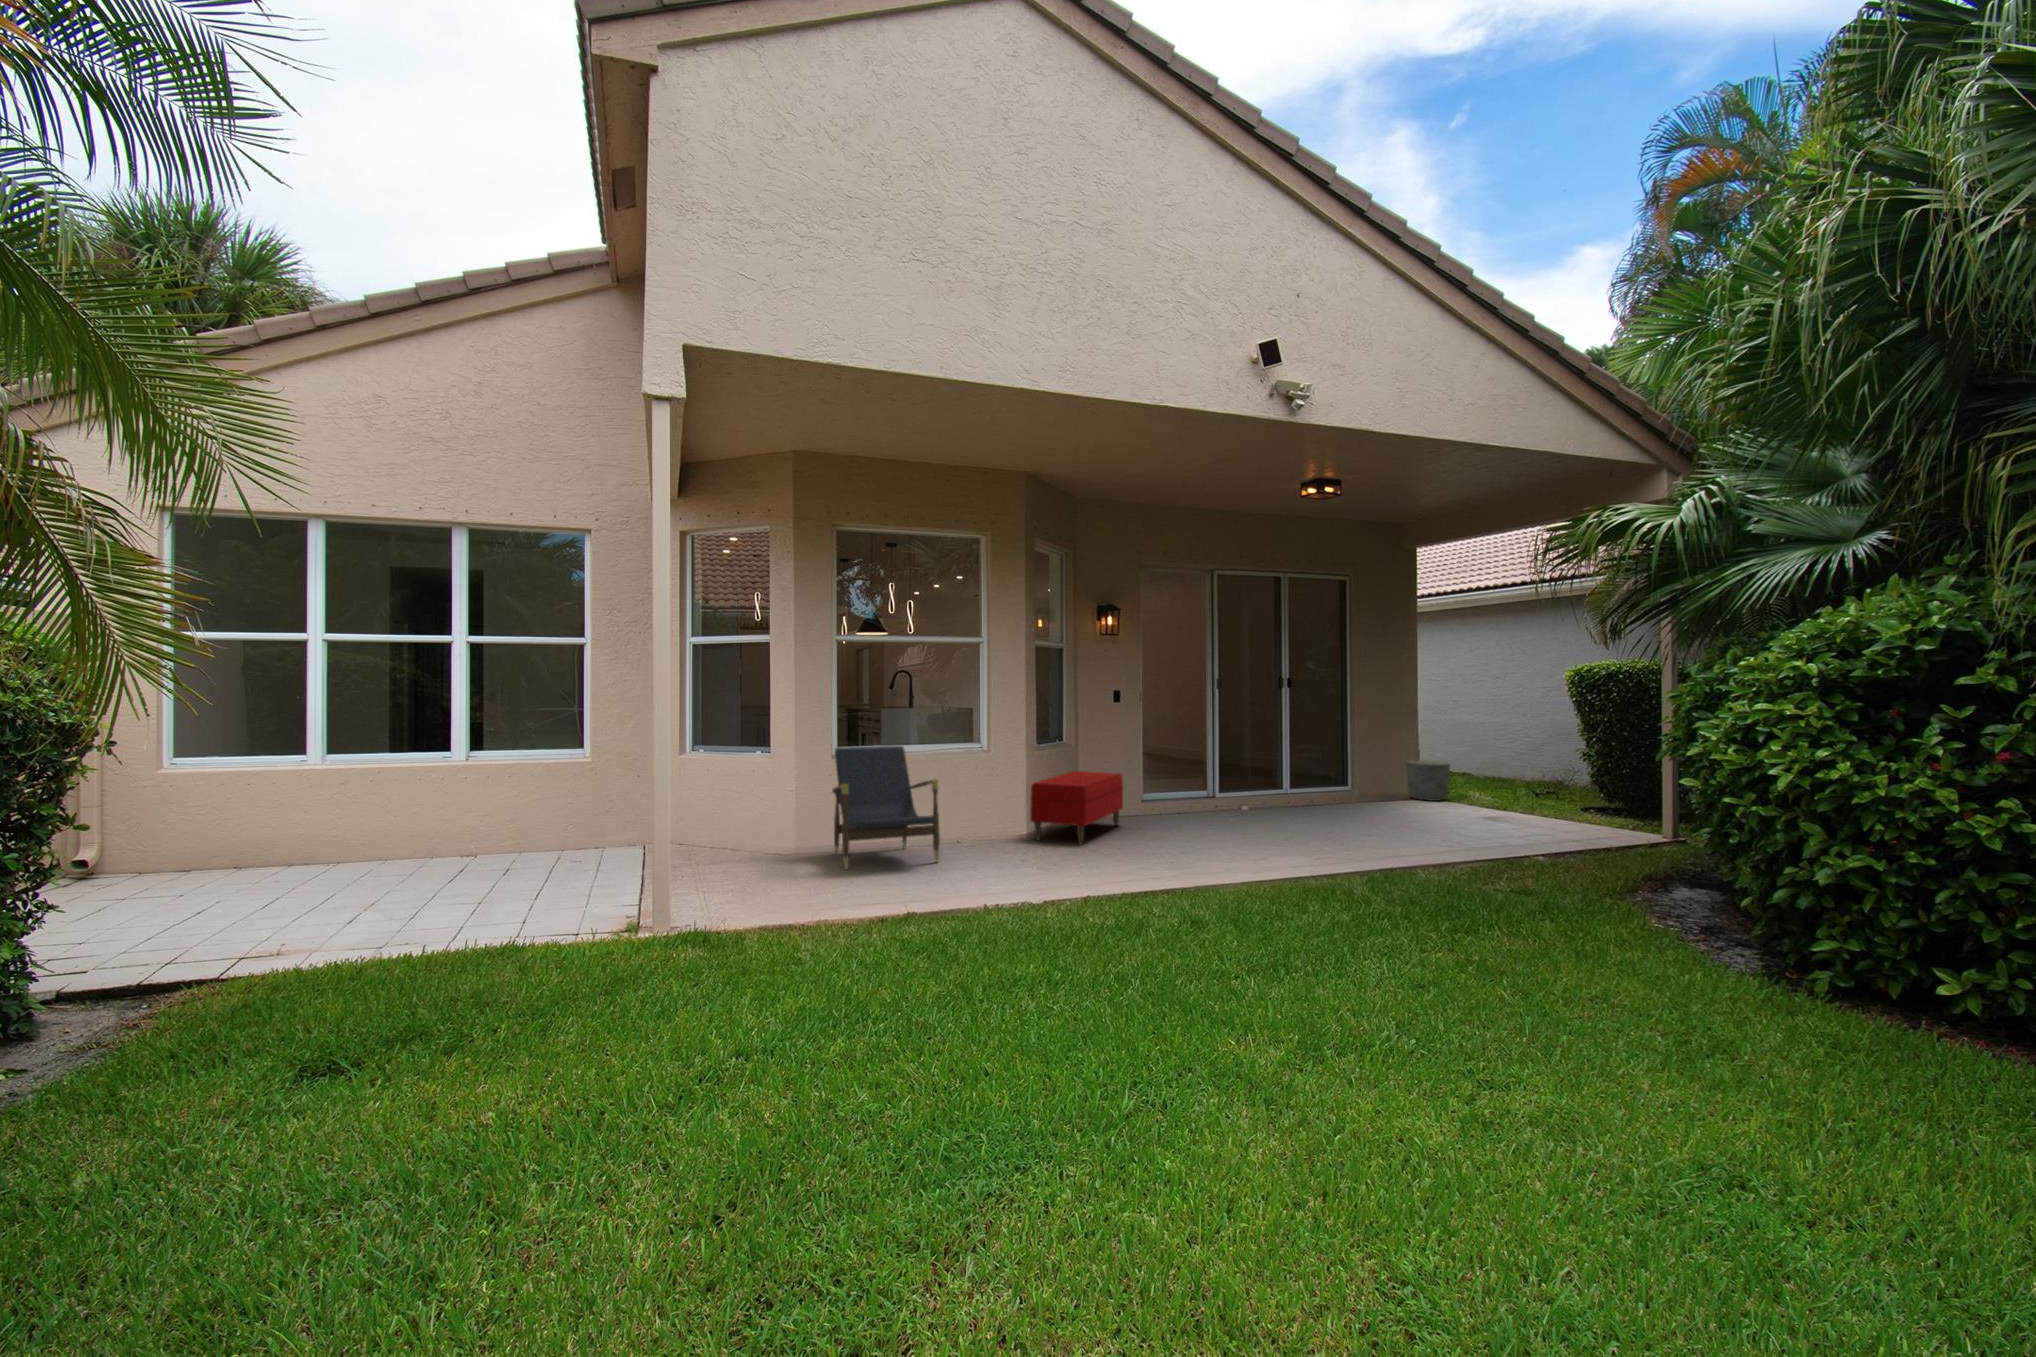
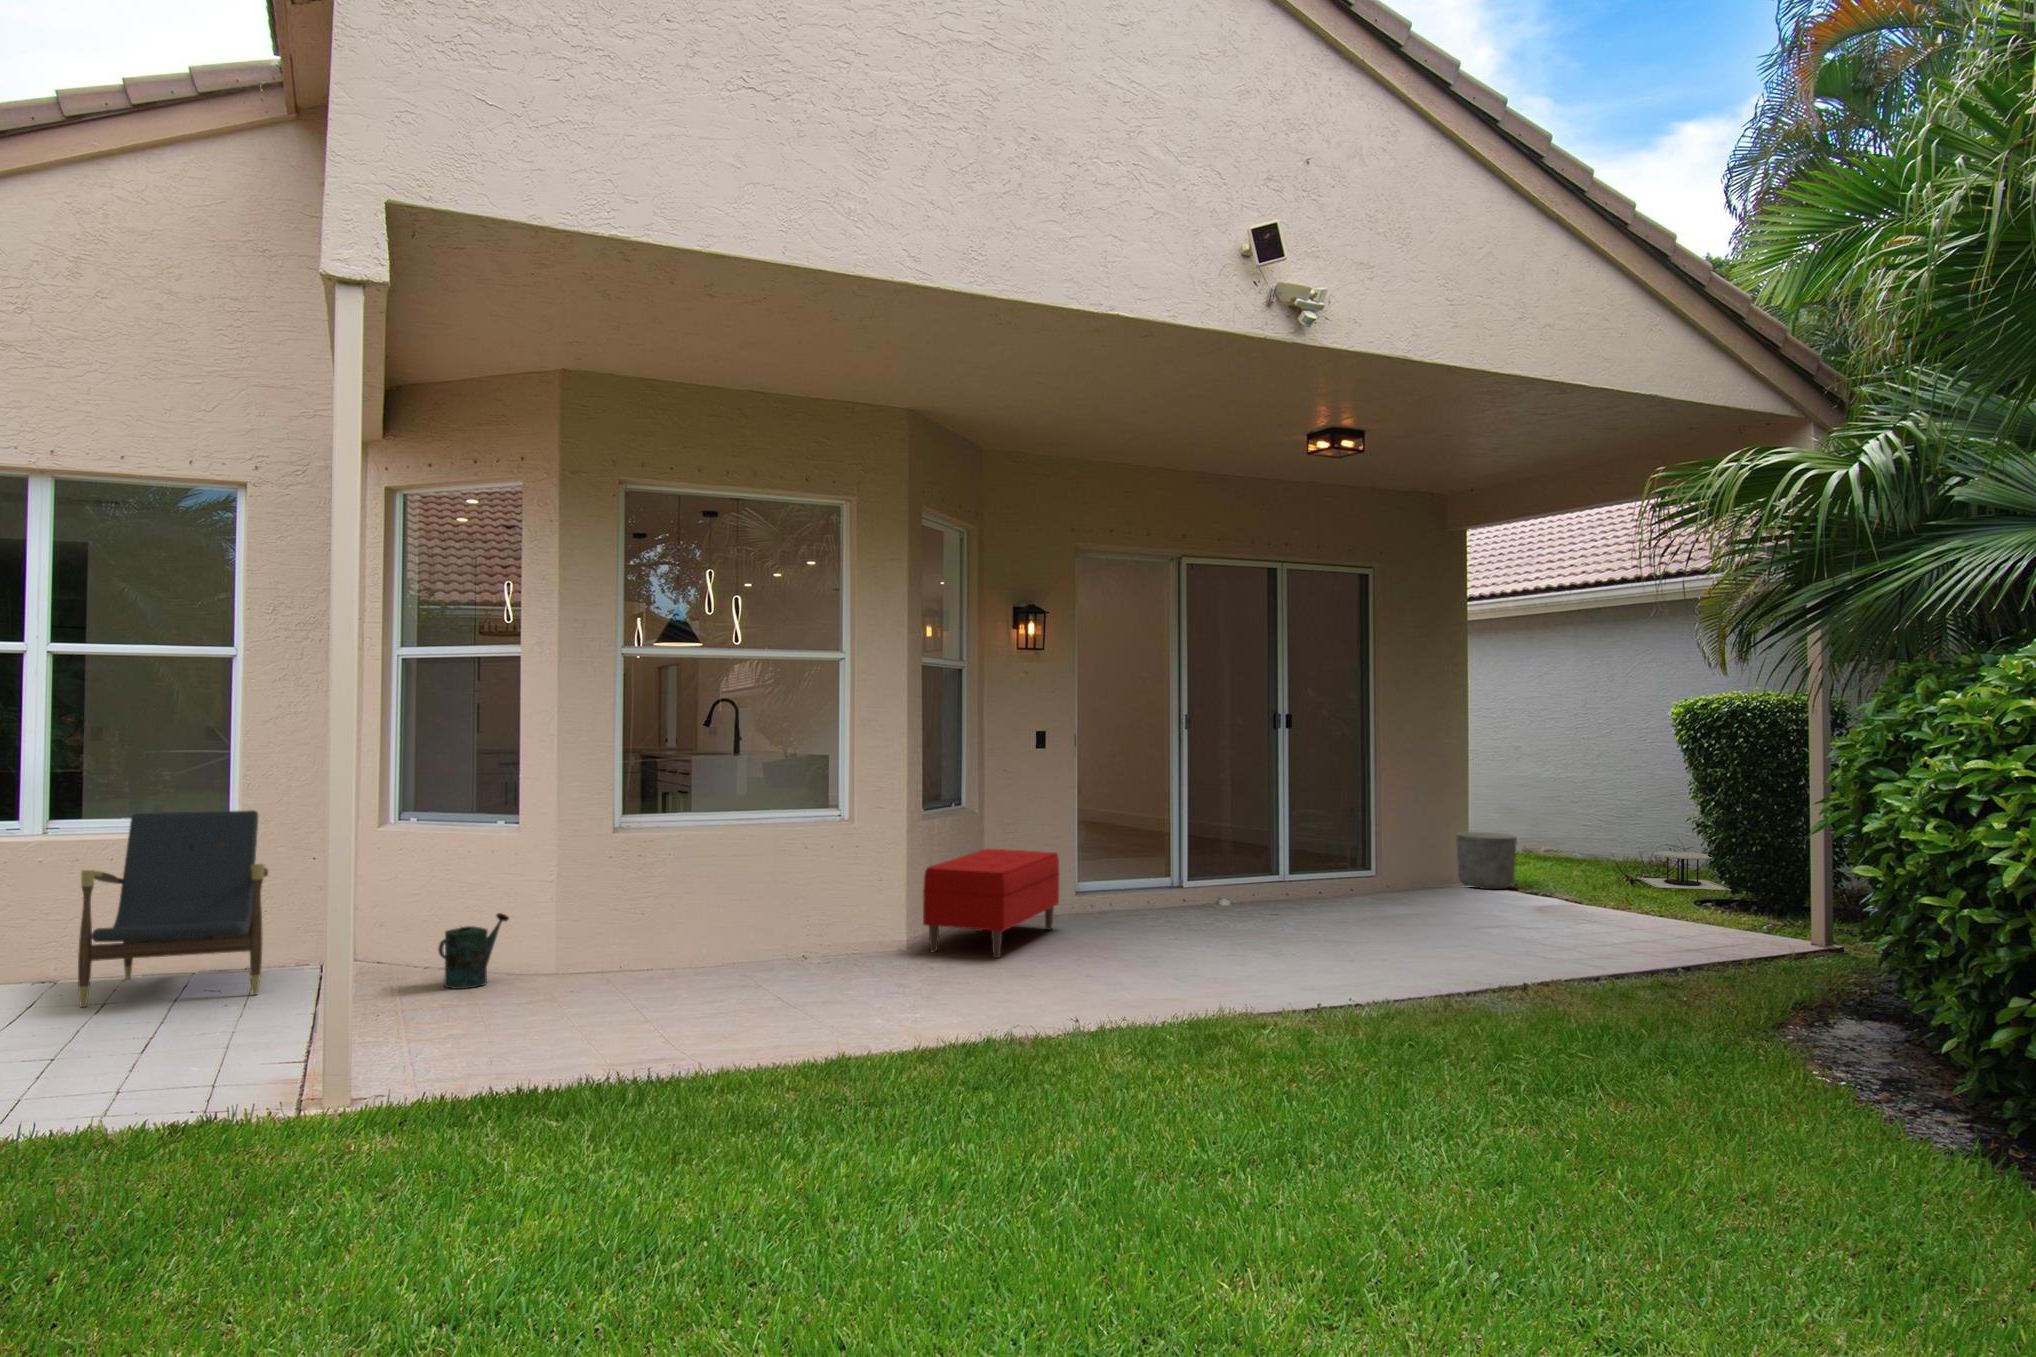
lounge chair: present [832,746,940,870] -> present [78,810,268,1007]
side table: none [1539,774,1611,802] -> present [1638,851,1730,890]
watering can: none [715,812,759,861] -> present [438,913,509,989]

